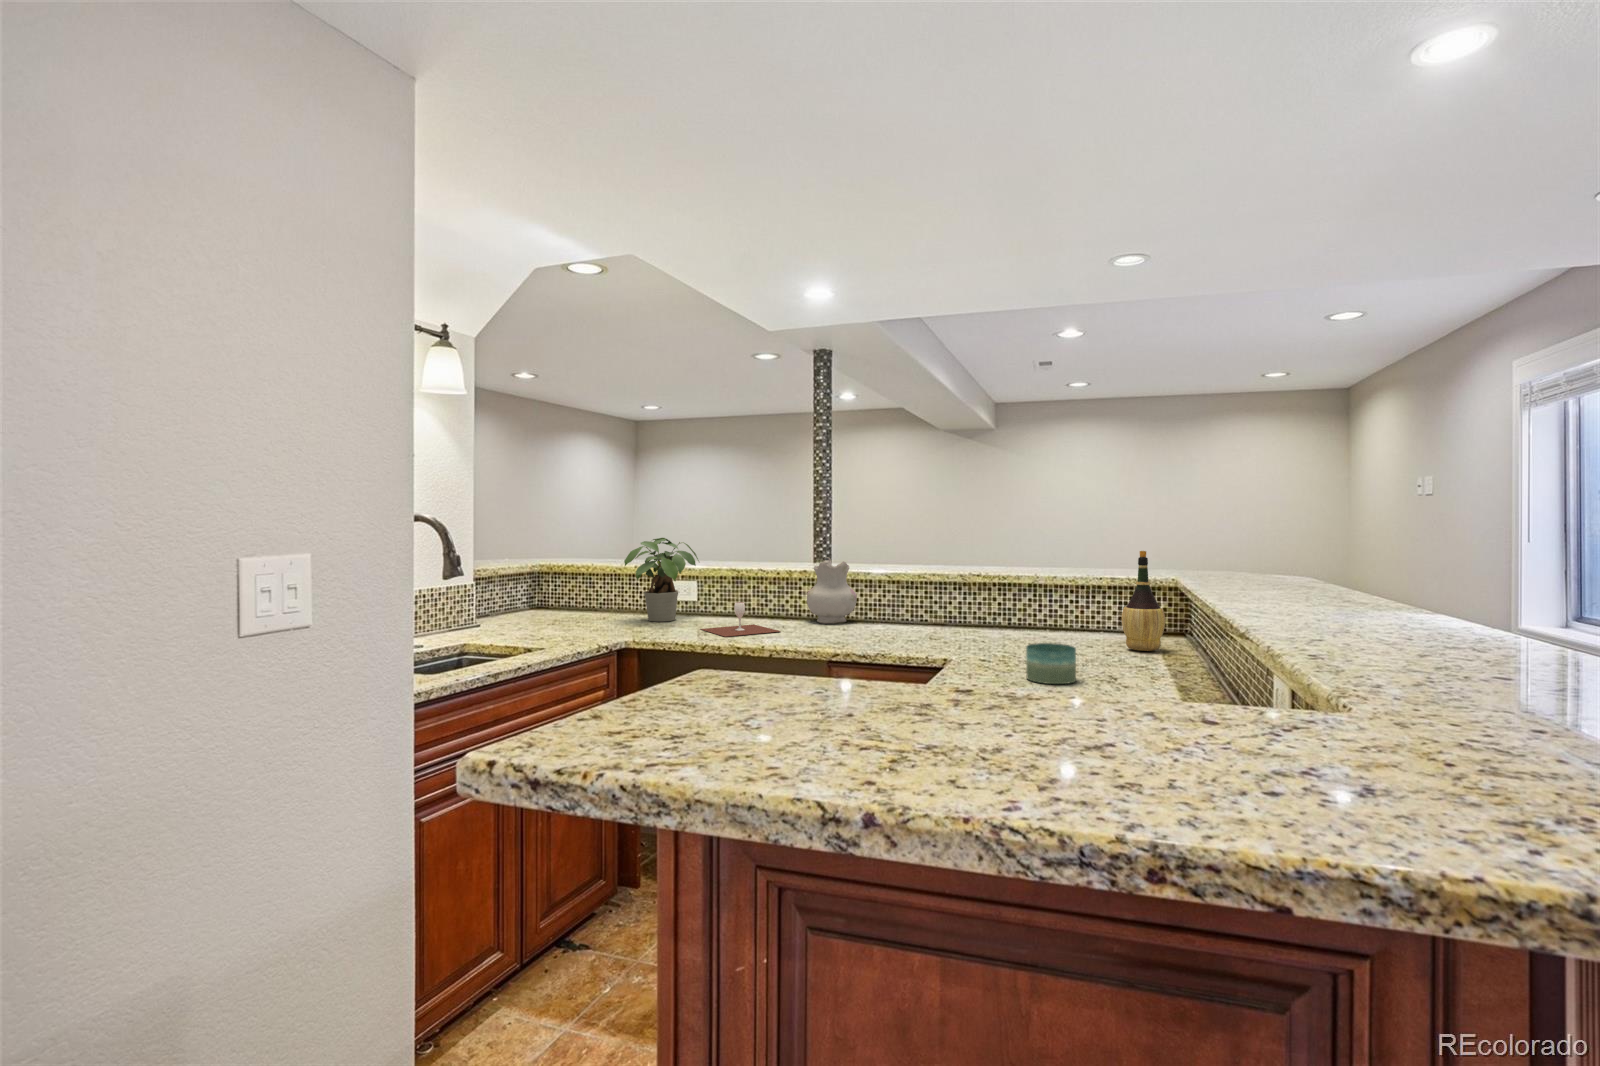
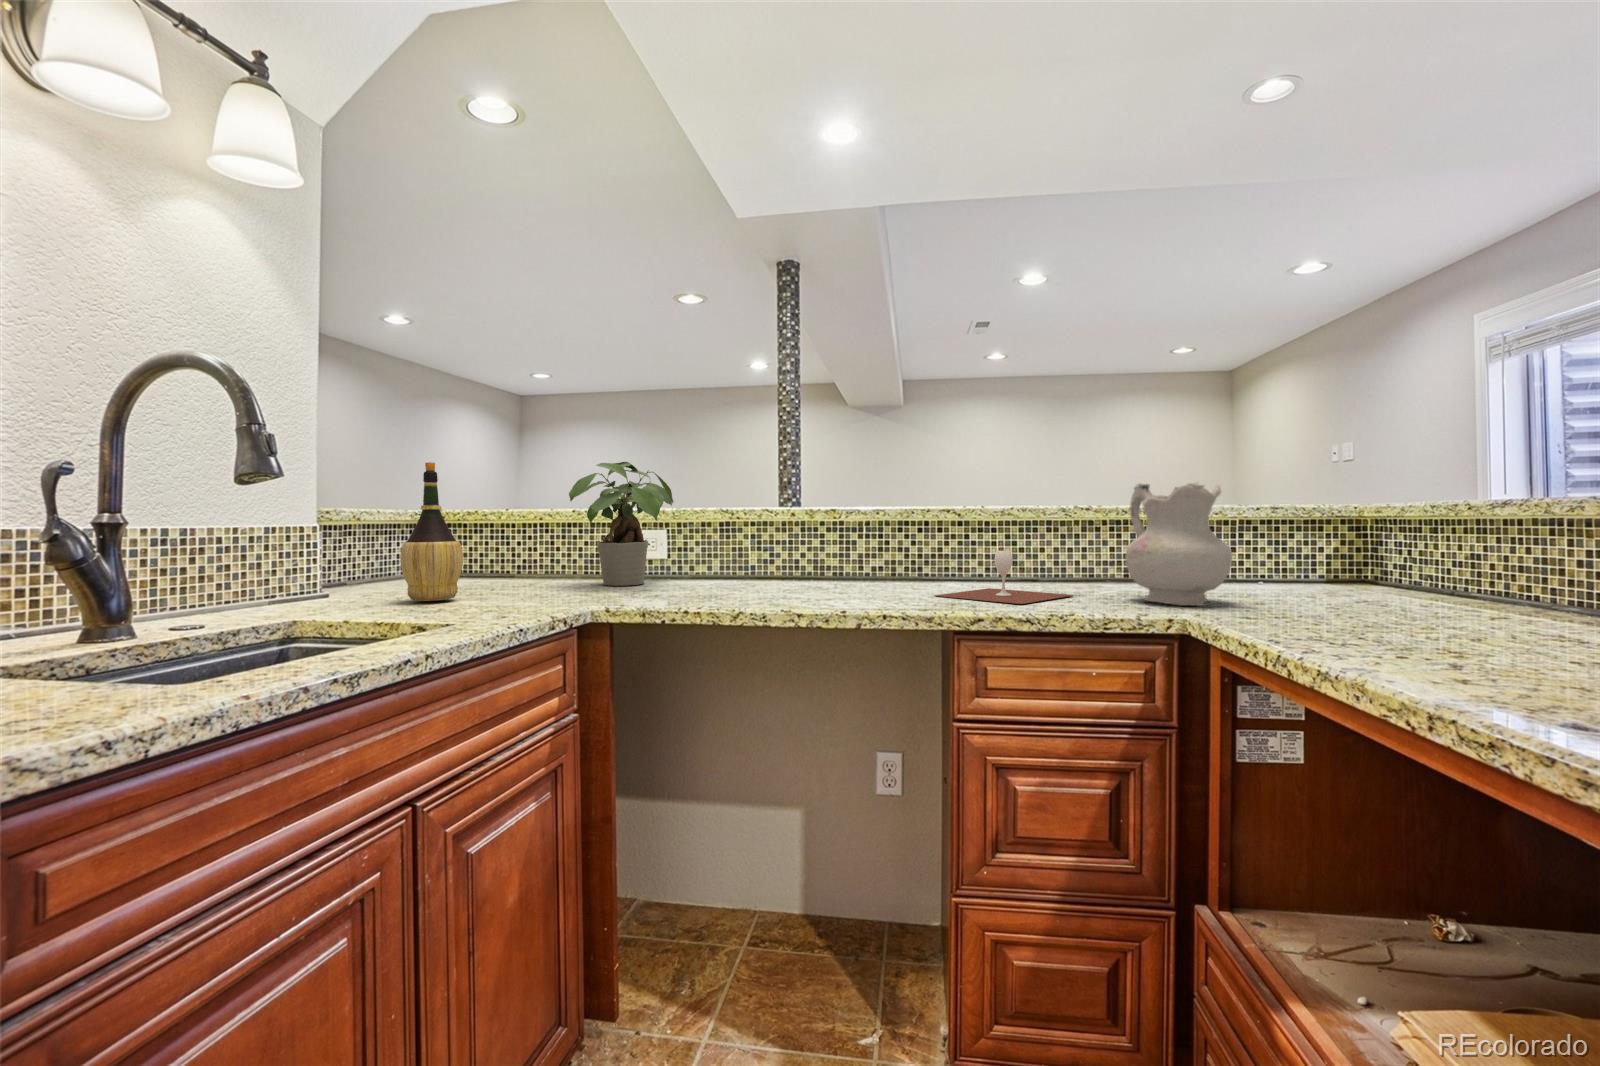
wine bottle: present [1122,551,1165,651] -> present [400,462,463,601]
ceramic pitcher: present [807,557,857,624] -> present [1125,482,1232,605]
wine glass: present [701,602,780,637] -> present [934,551,1074,604]
candle: present [1026,643,1076,684] -> none [1396,580,1514,649]

